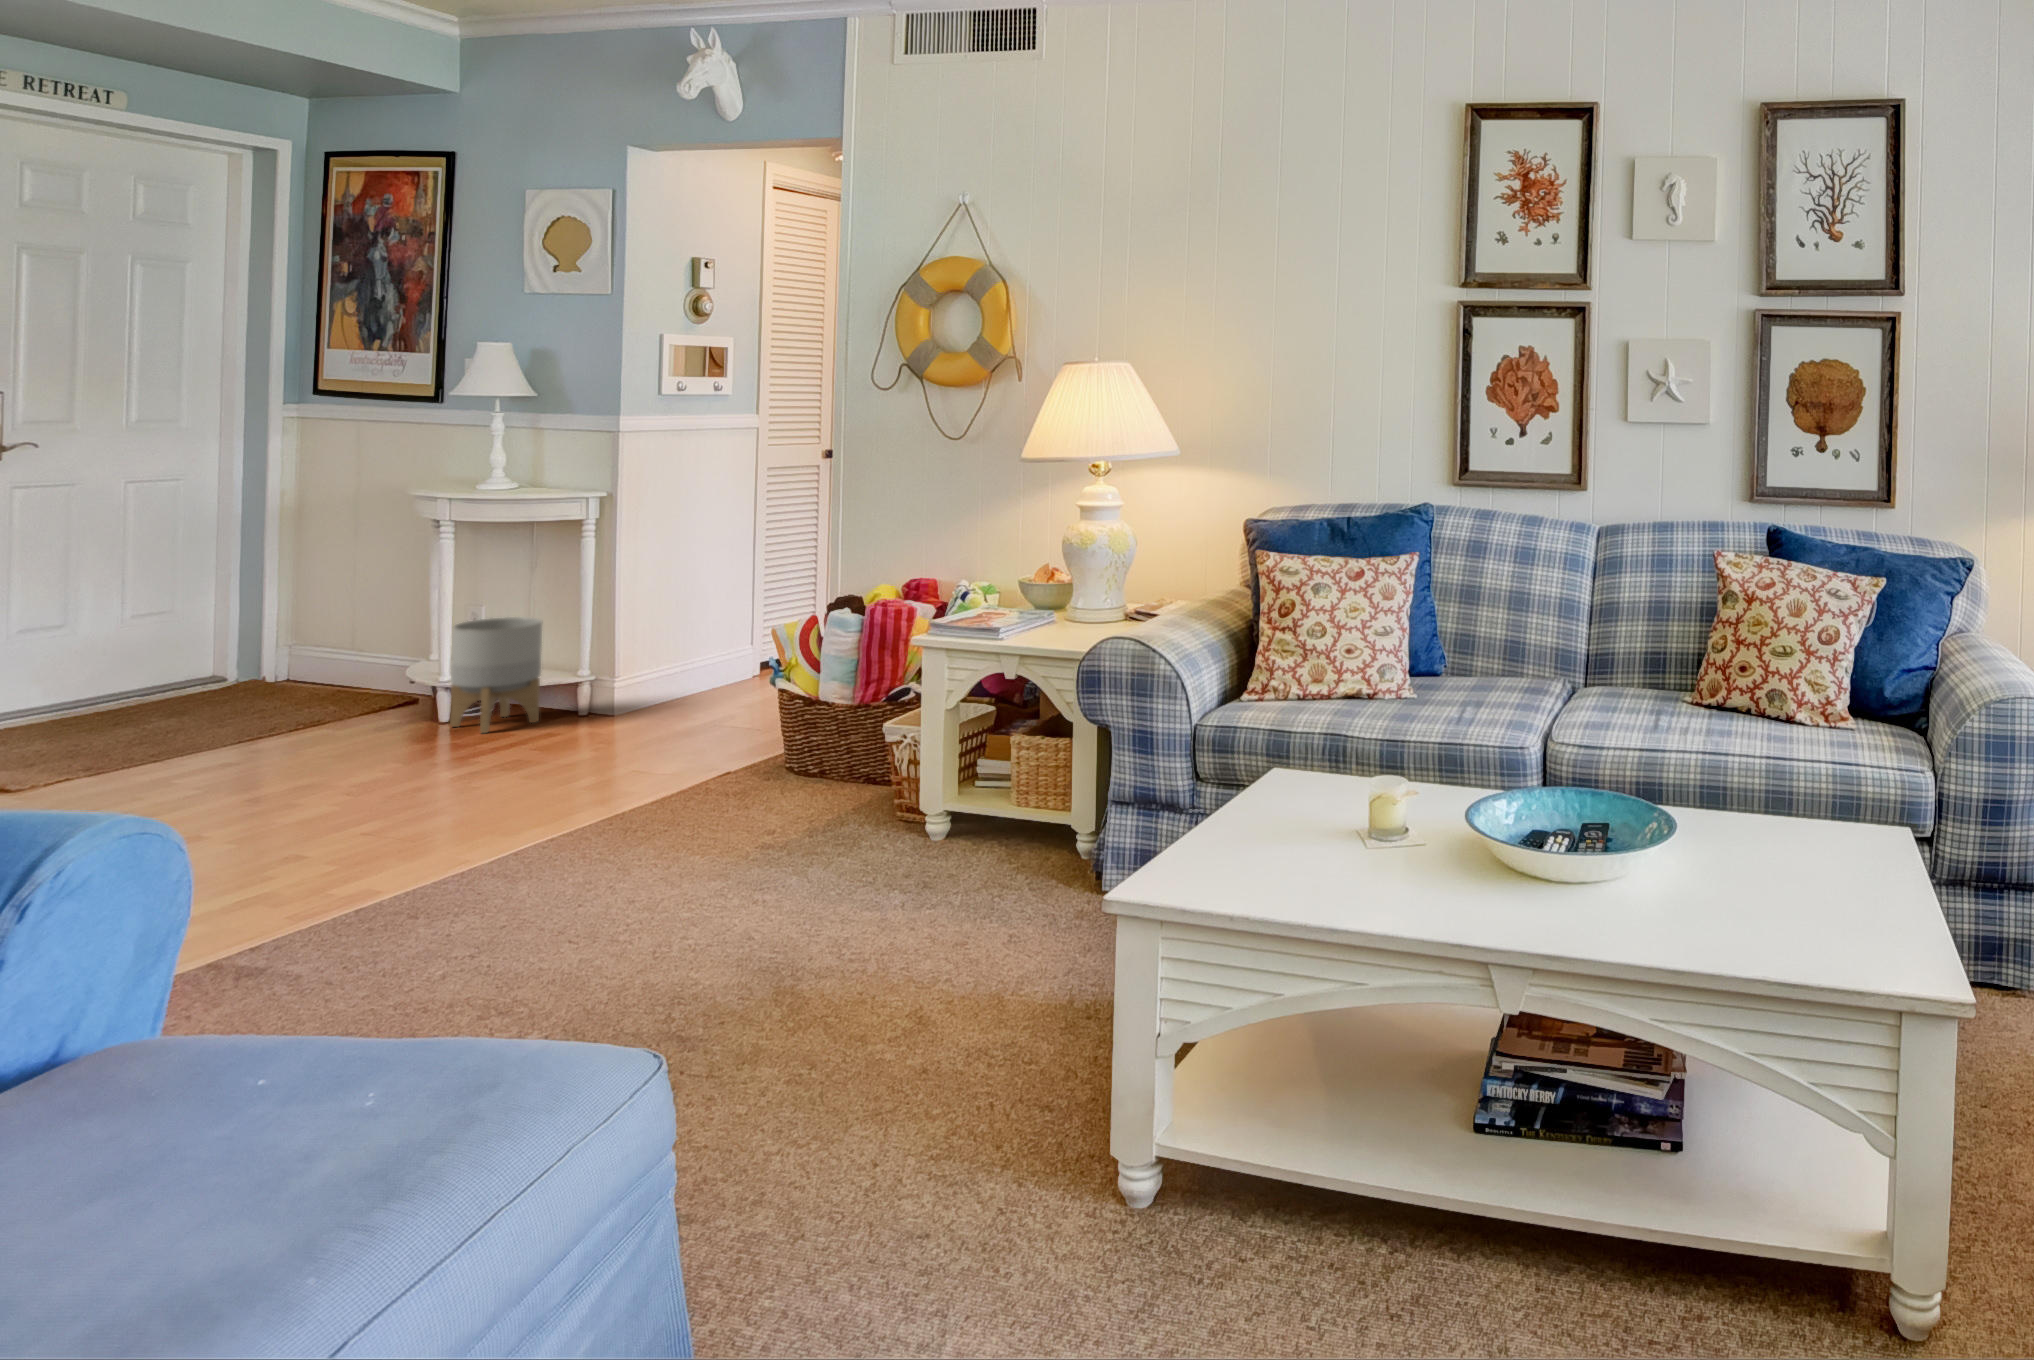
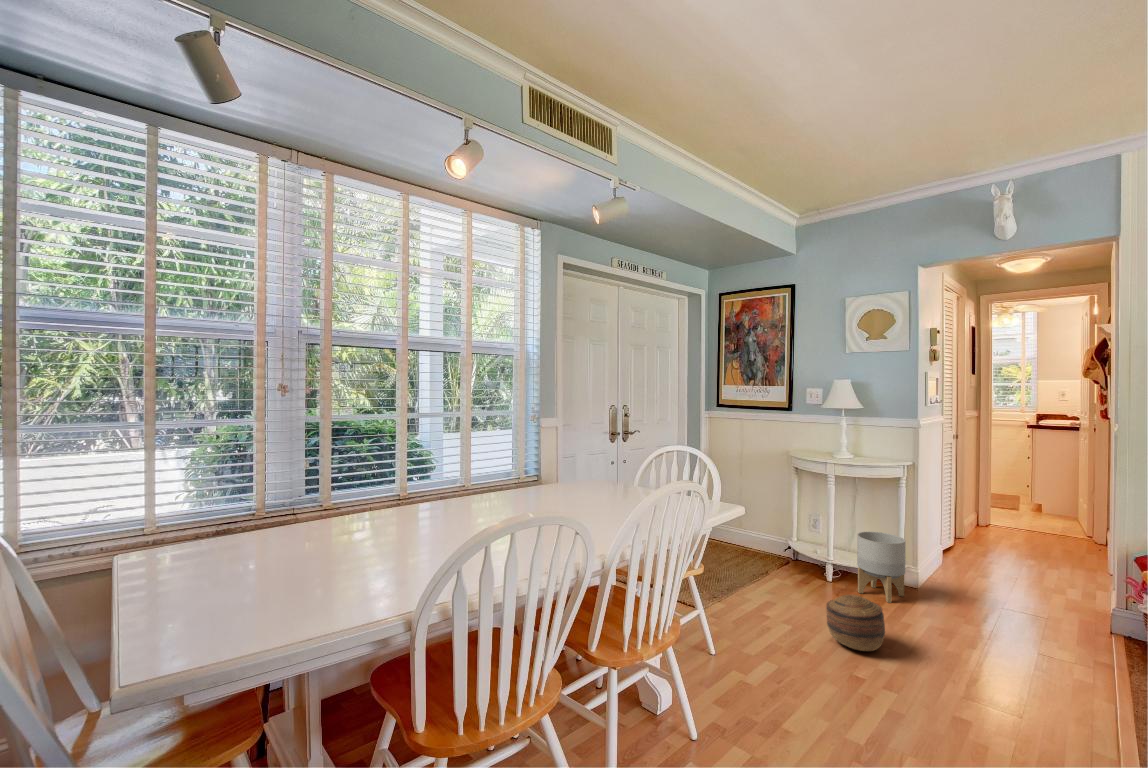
basket: none [207,710,325,798] -> present [826,595,885,651]

